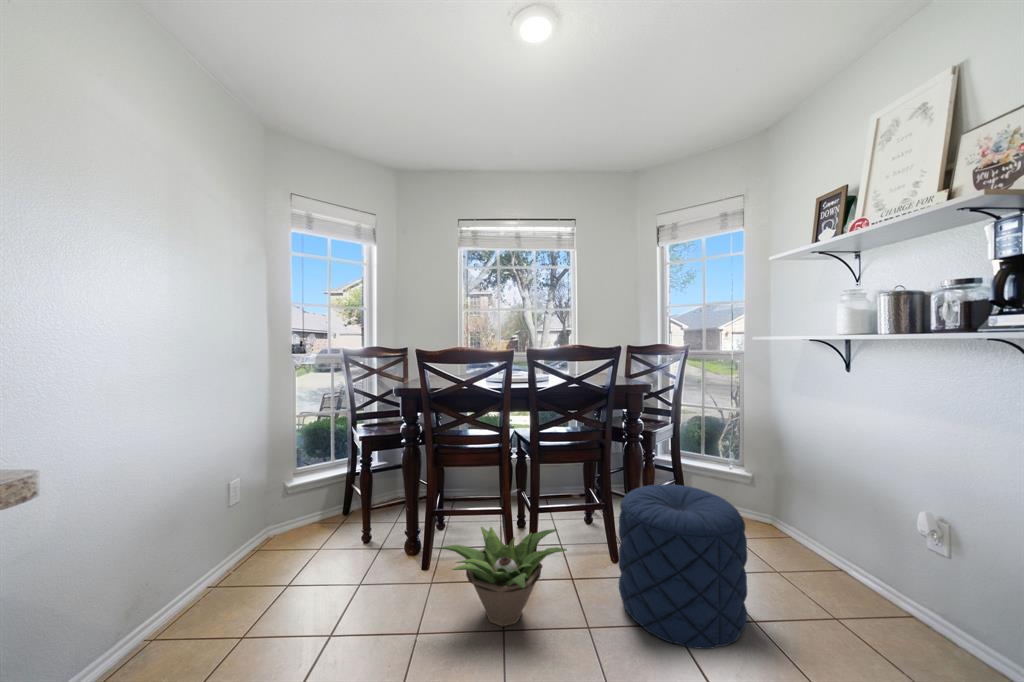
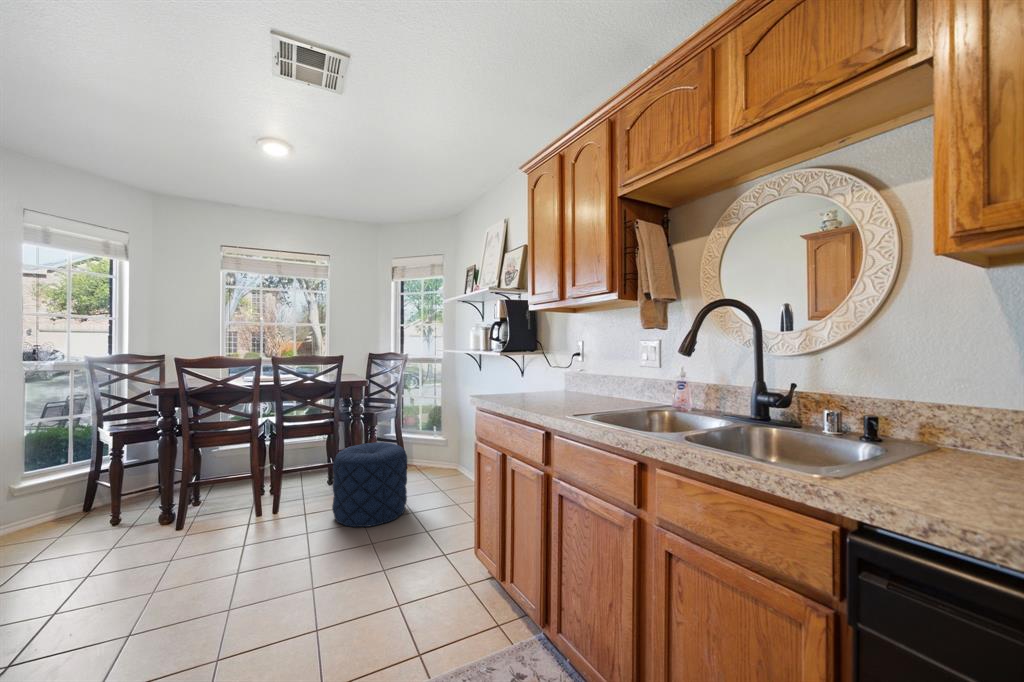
decorative plant: present [436,527,567,626] -> none [190,478,293,541]

